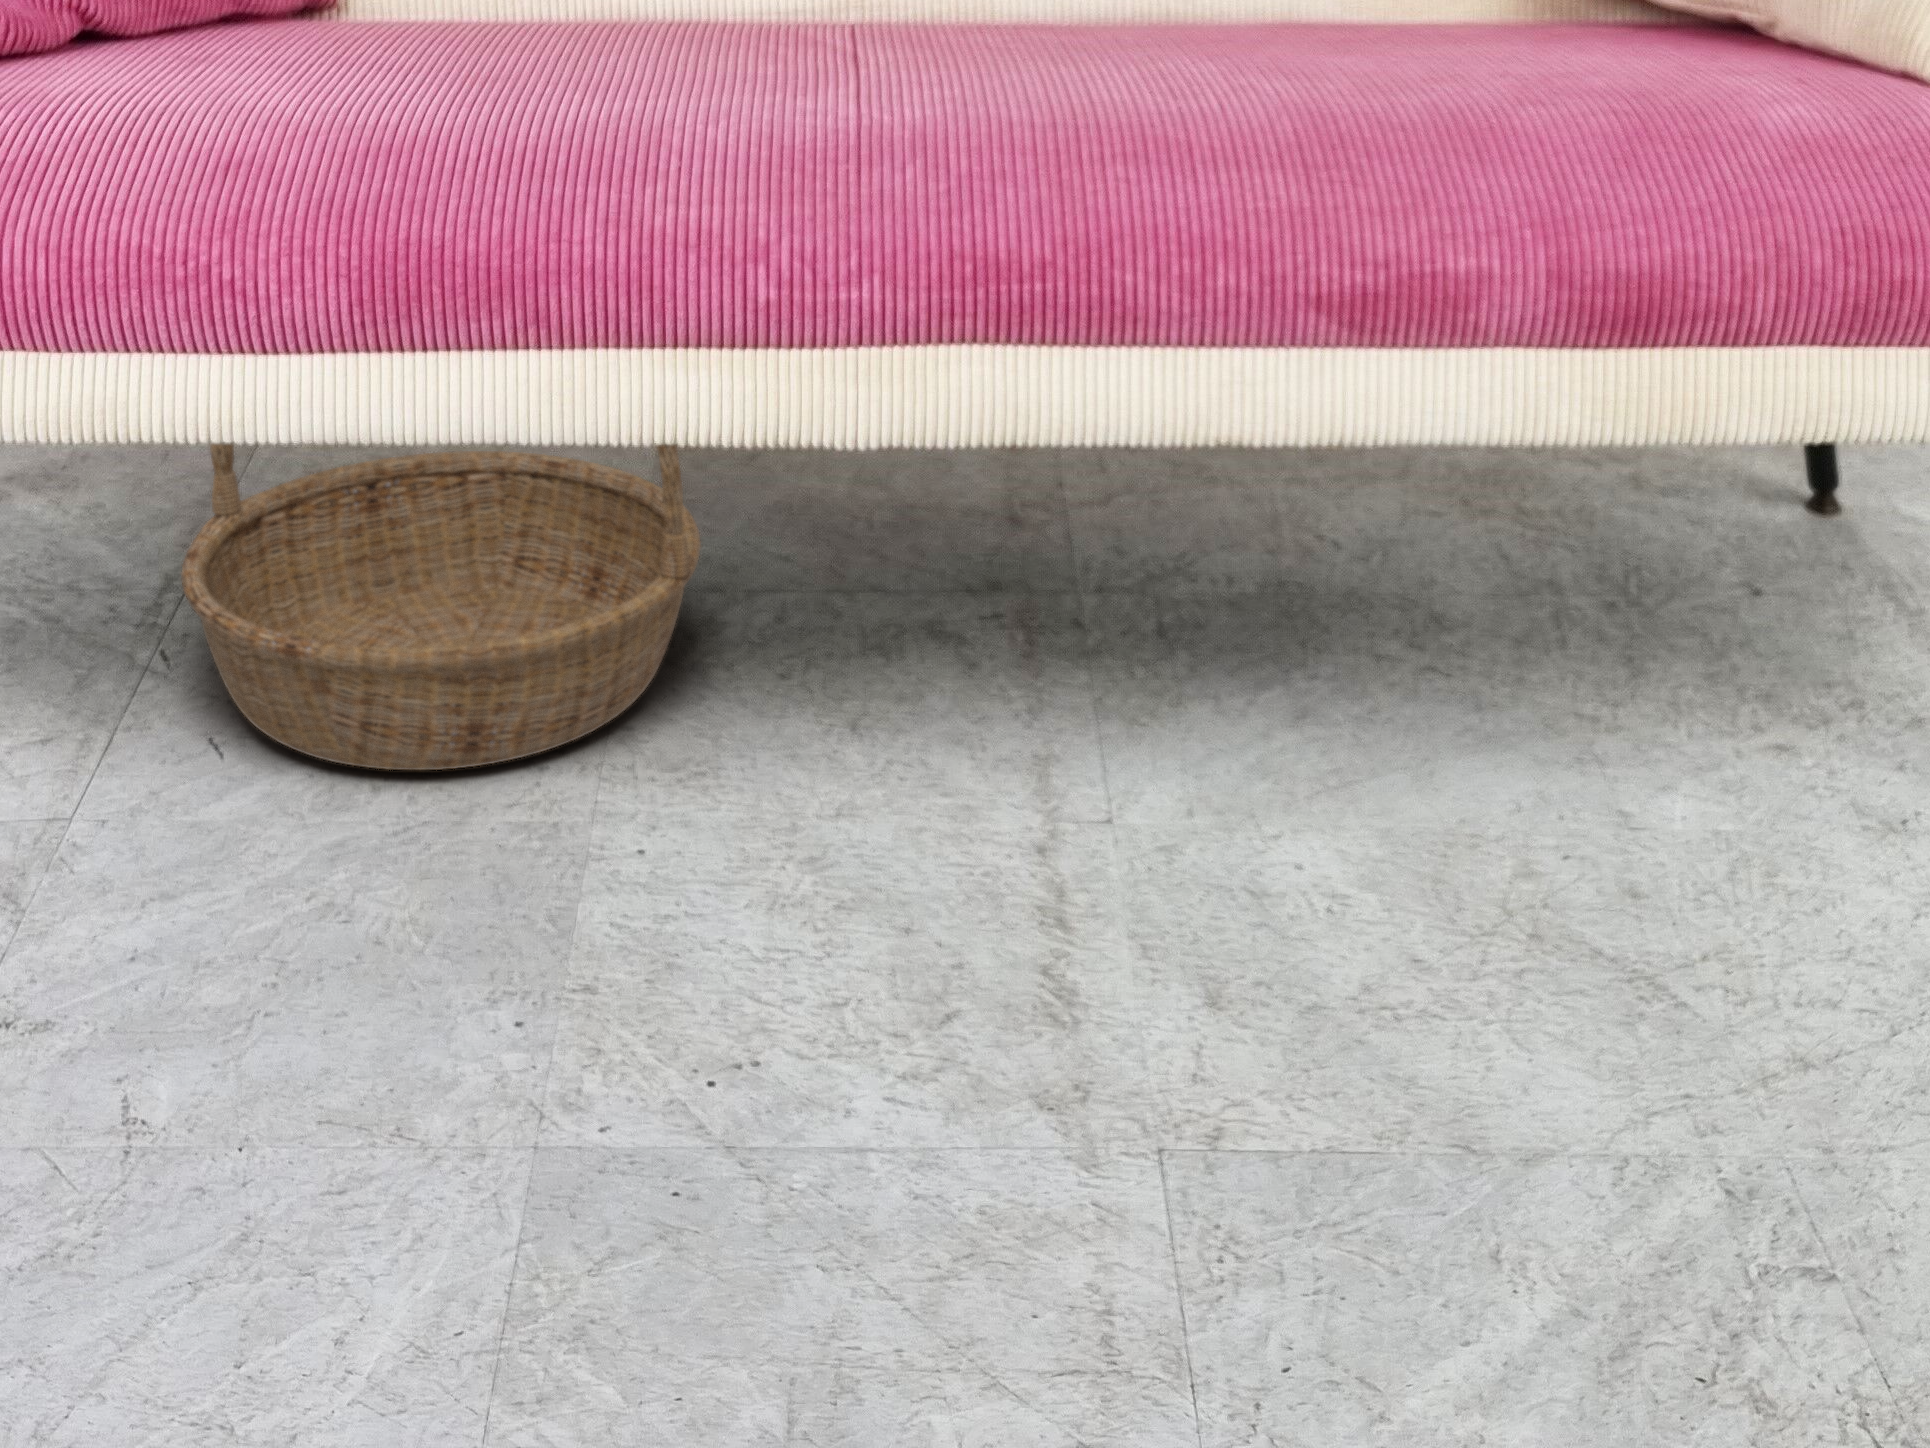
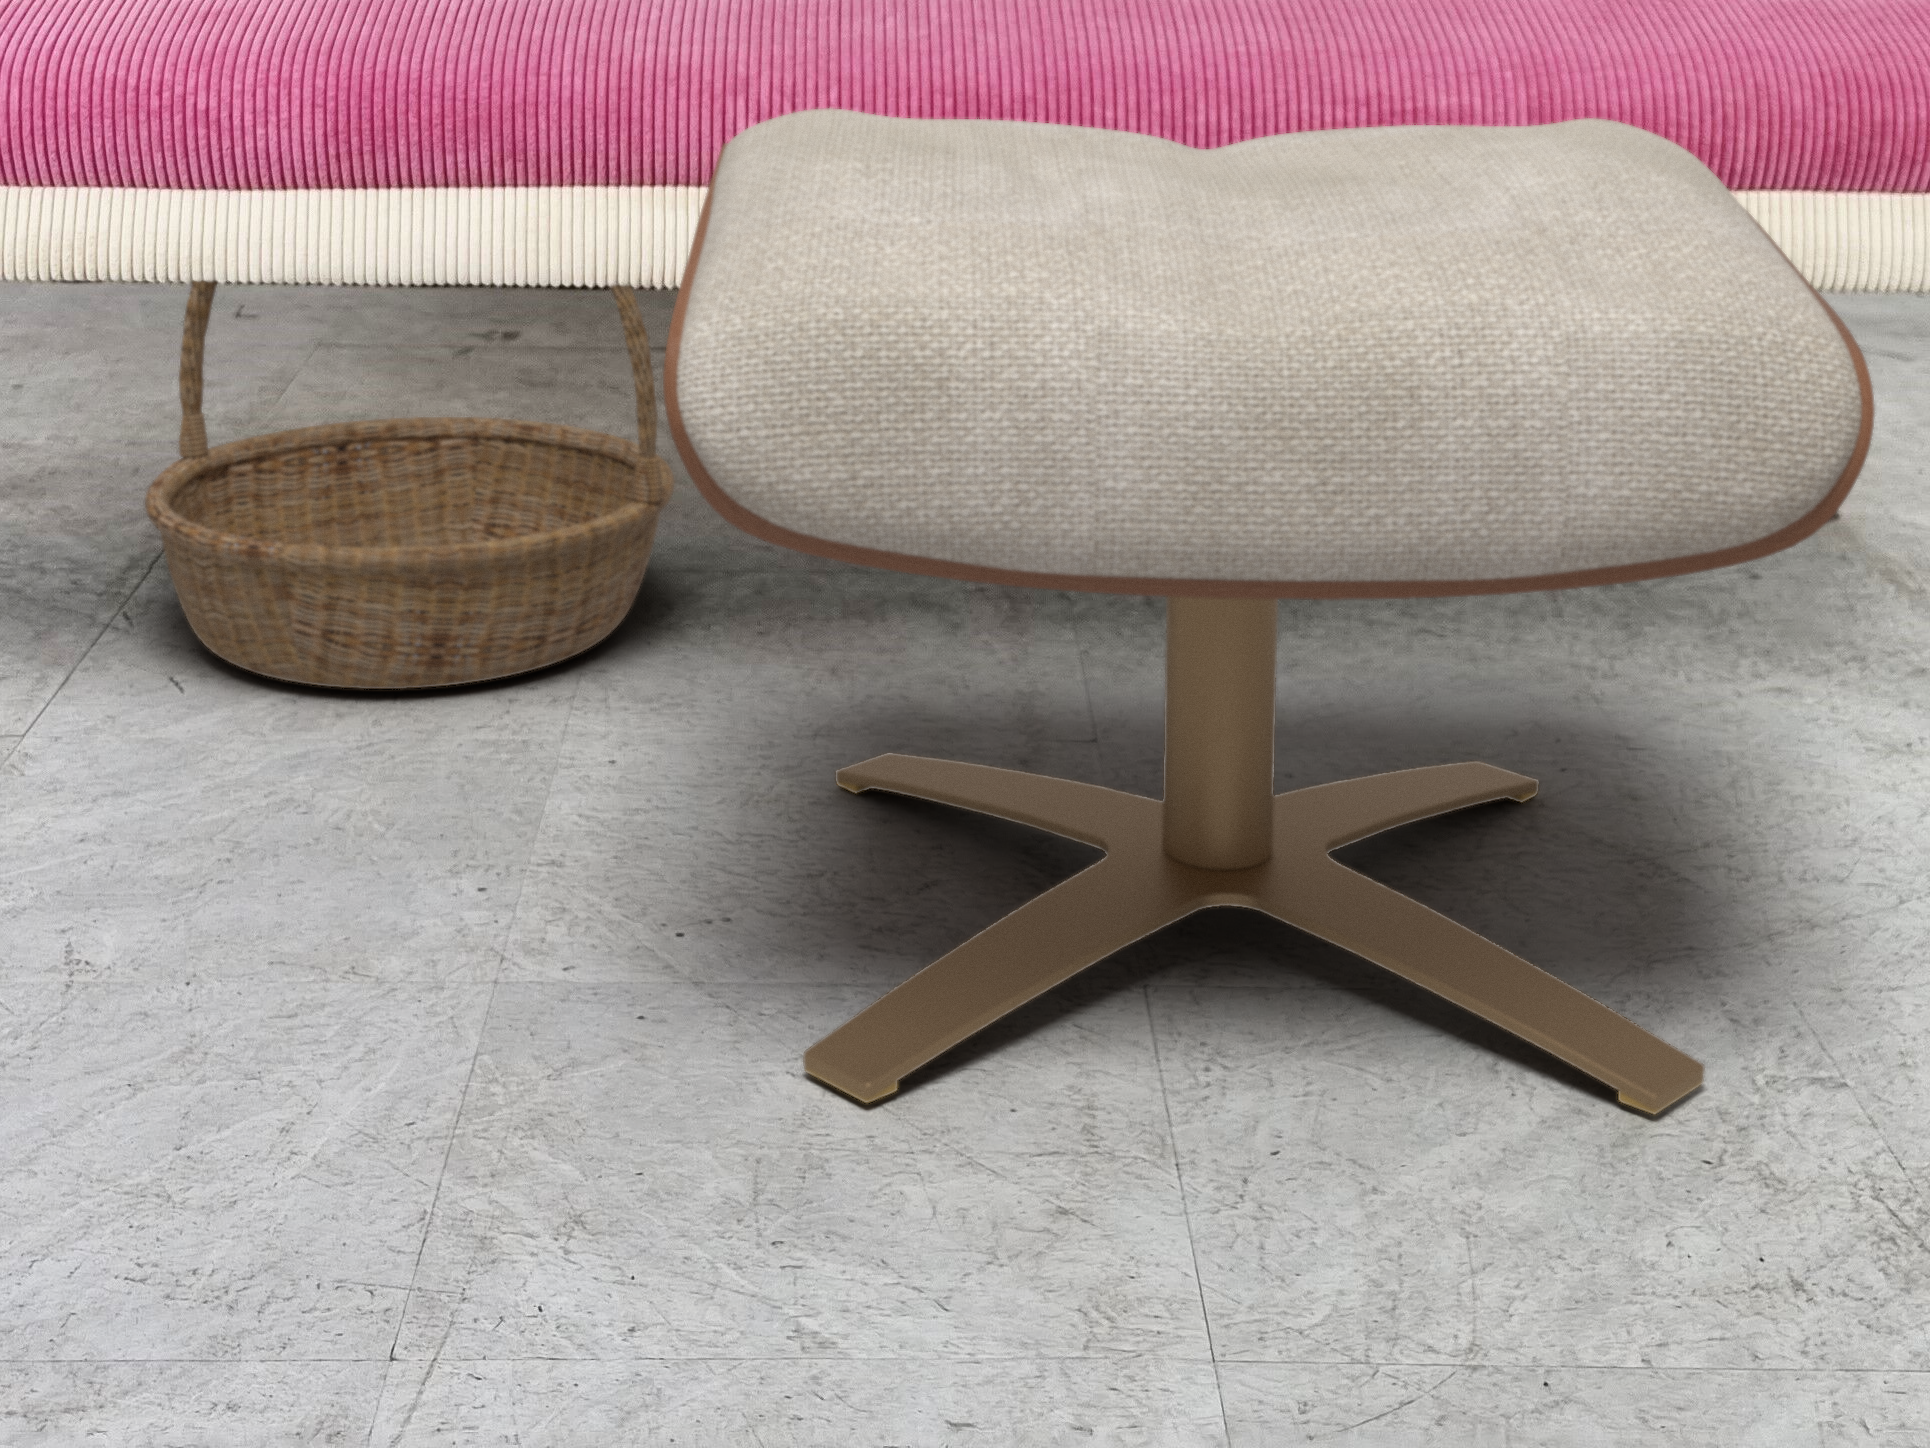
ottoman: none [694,275,1882,1327] -> present [663,108,1875,1115]

